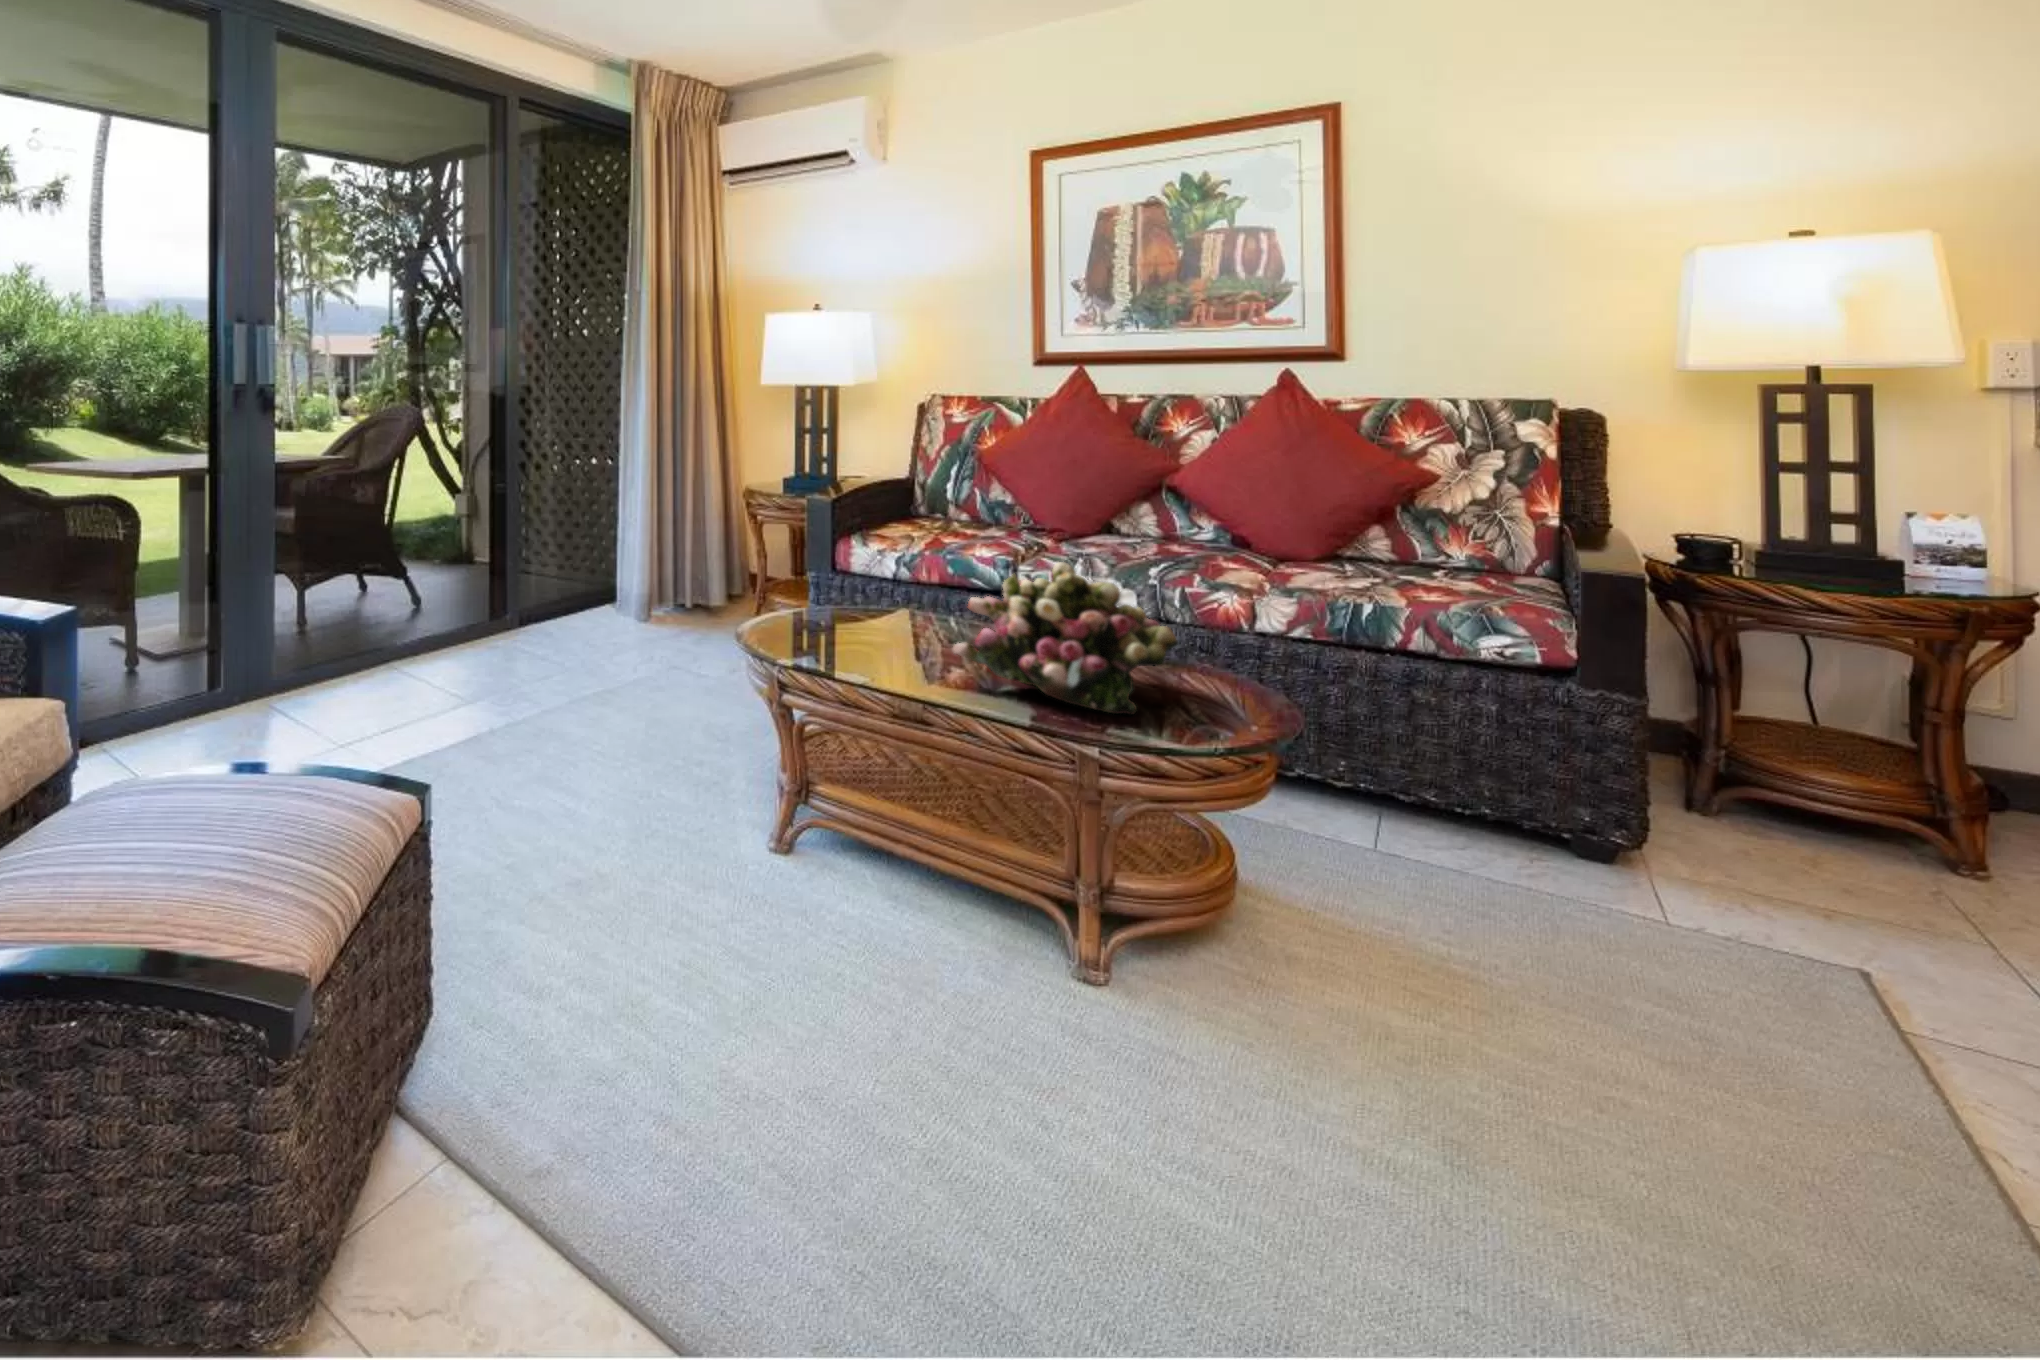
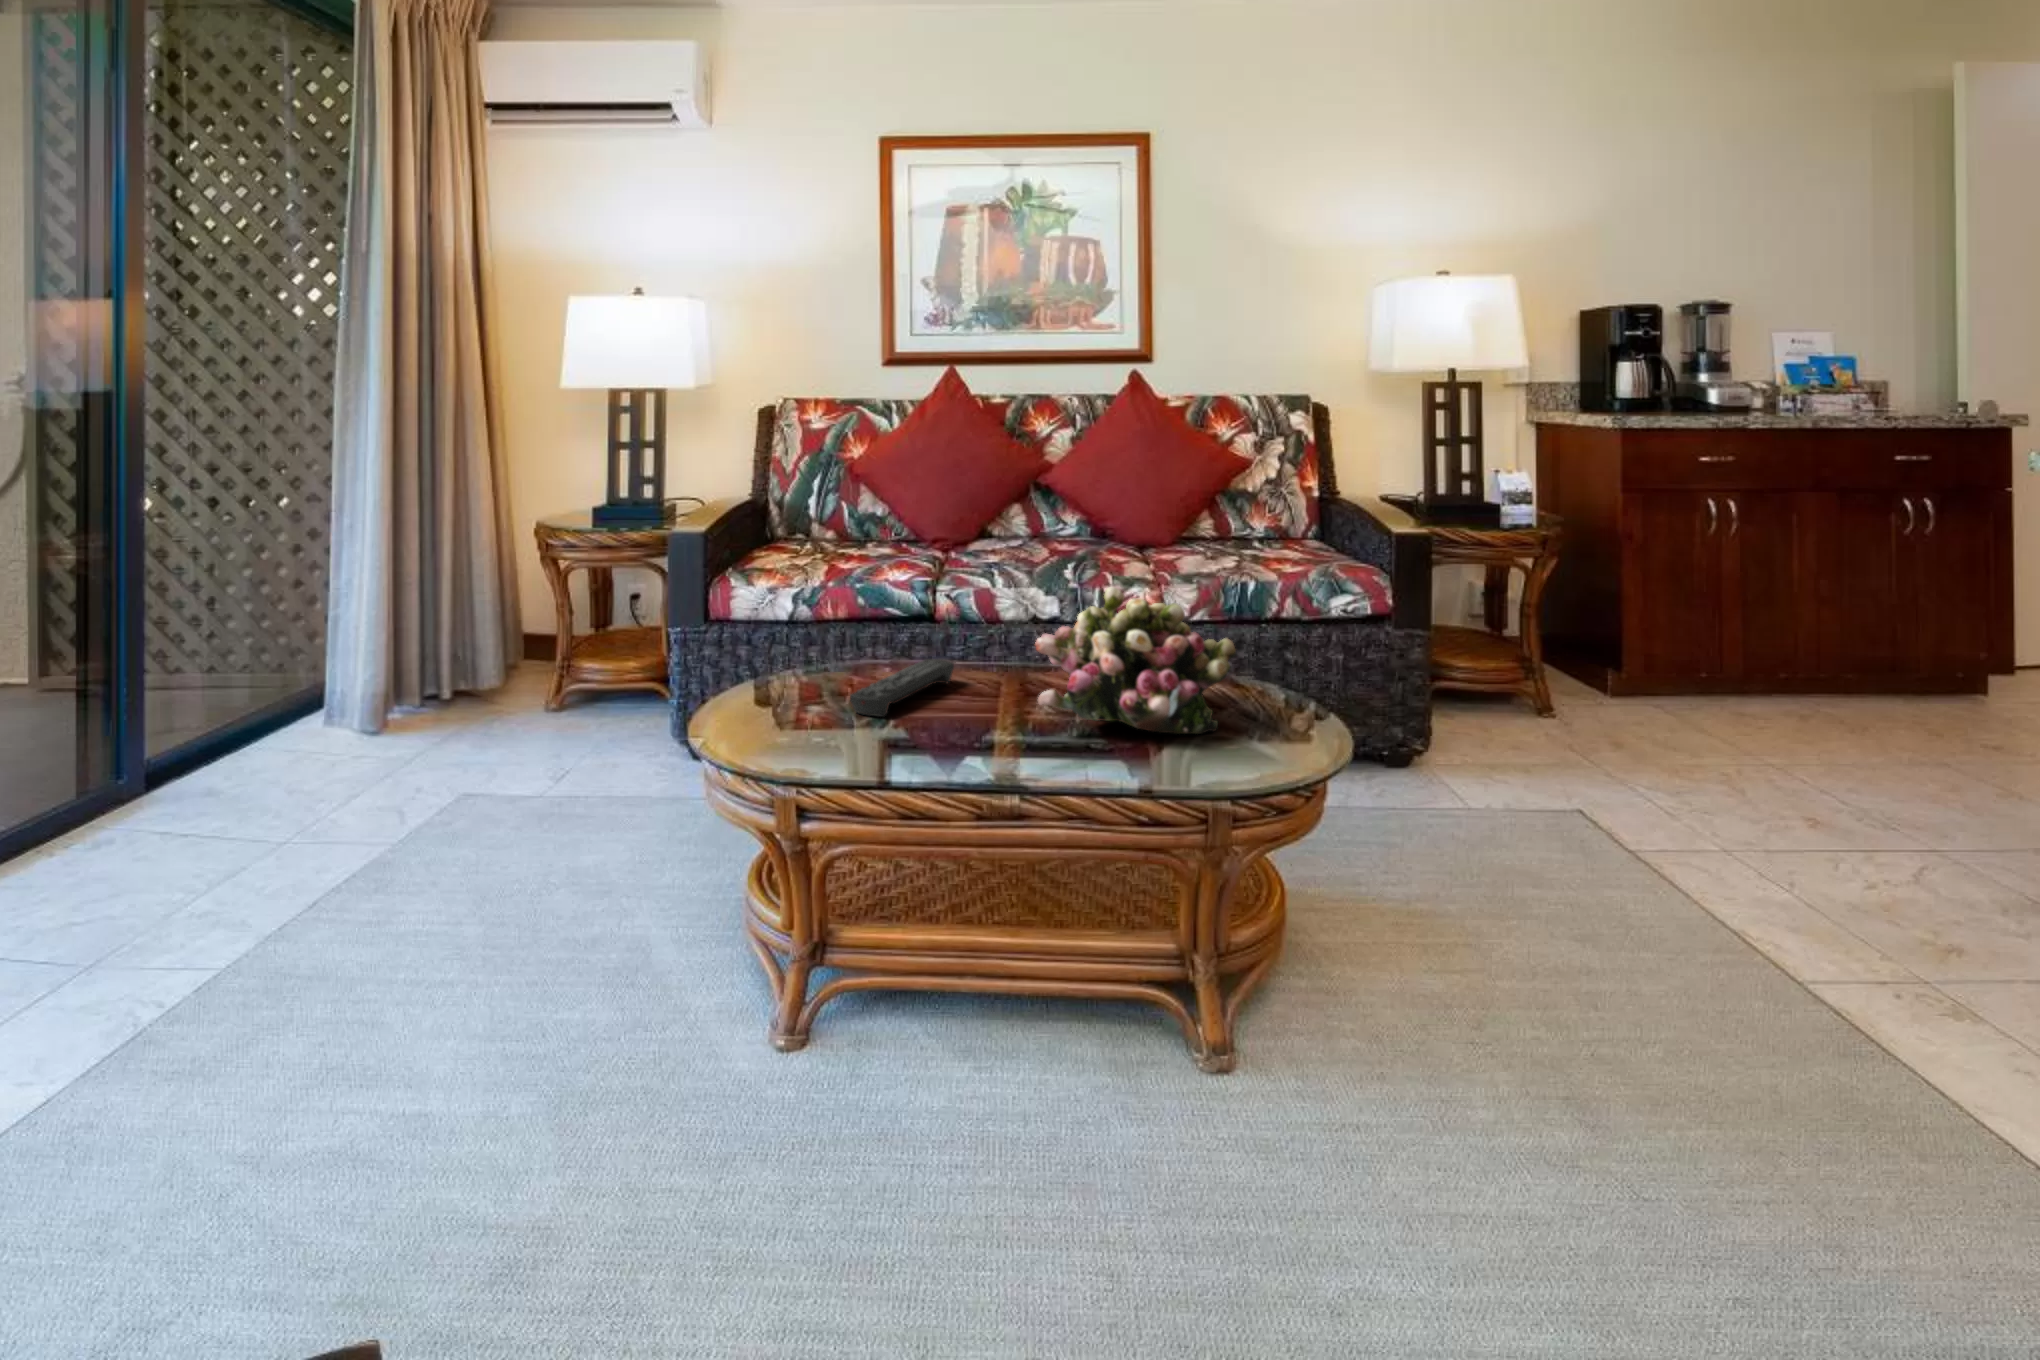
remote control: none [827,613,944,648] -> present [850,659,954,717]

